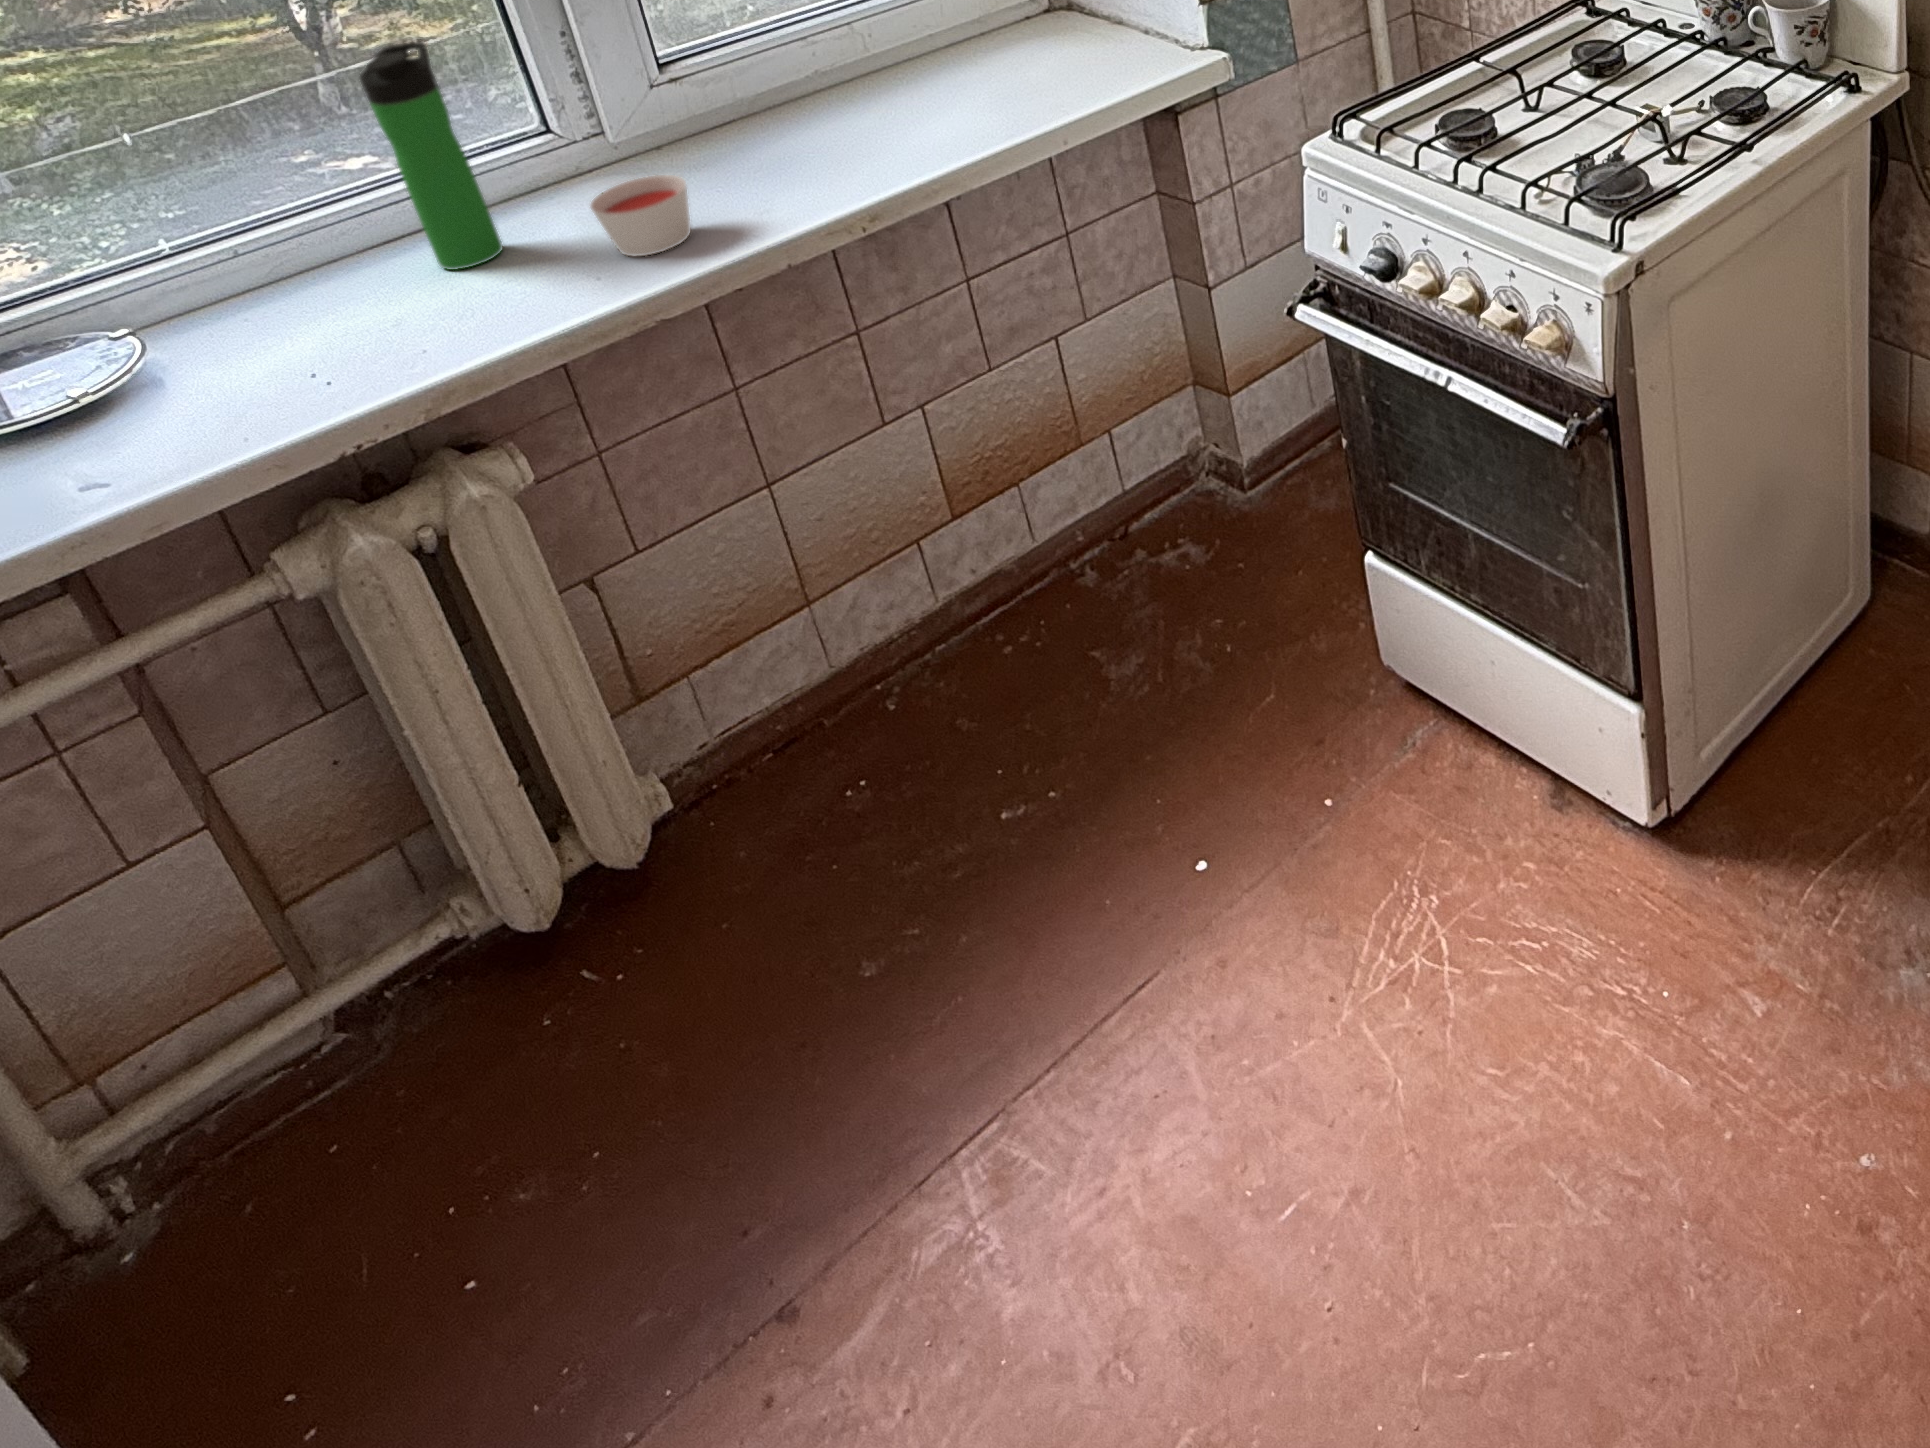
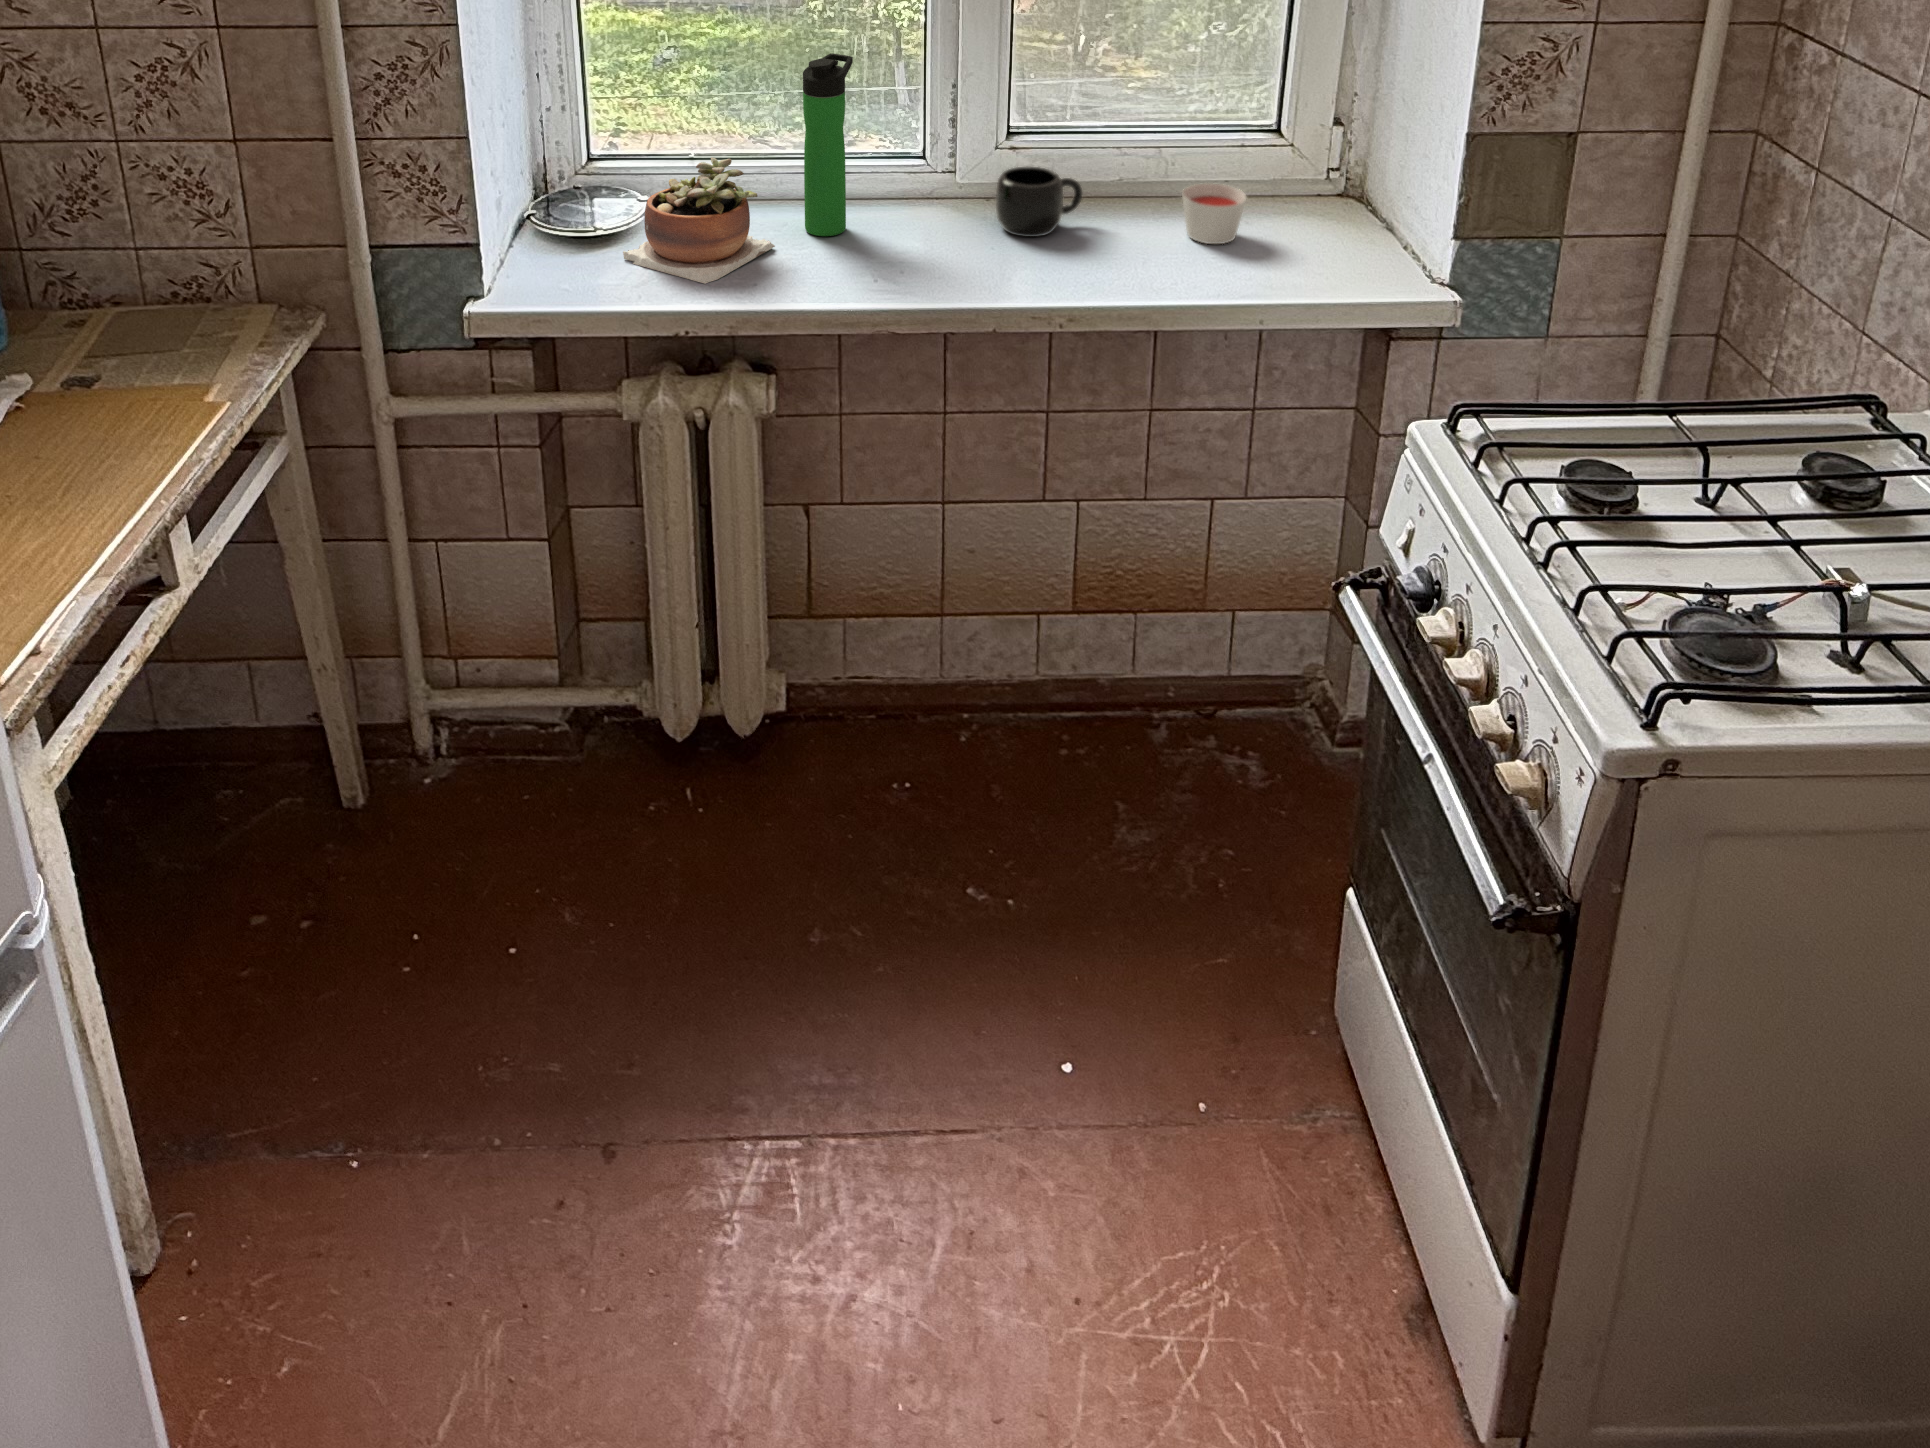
mug: none [685,88,793,170] -> present [996,167,1082,237]
candle: present [590,175,691,257] -> present [1182,183,1246,244]
succulent plant: none [172,220,420,410] -> present [623,157,775,284]

